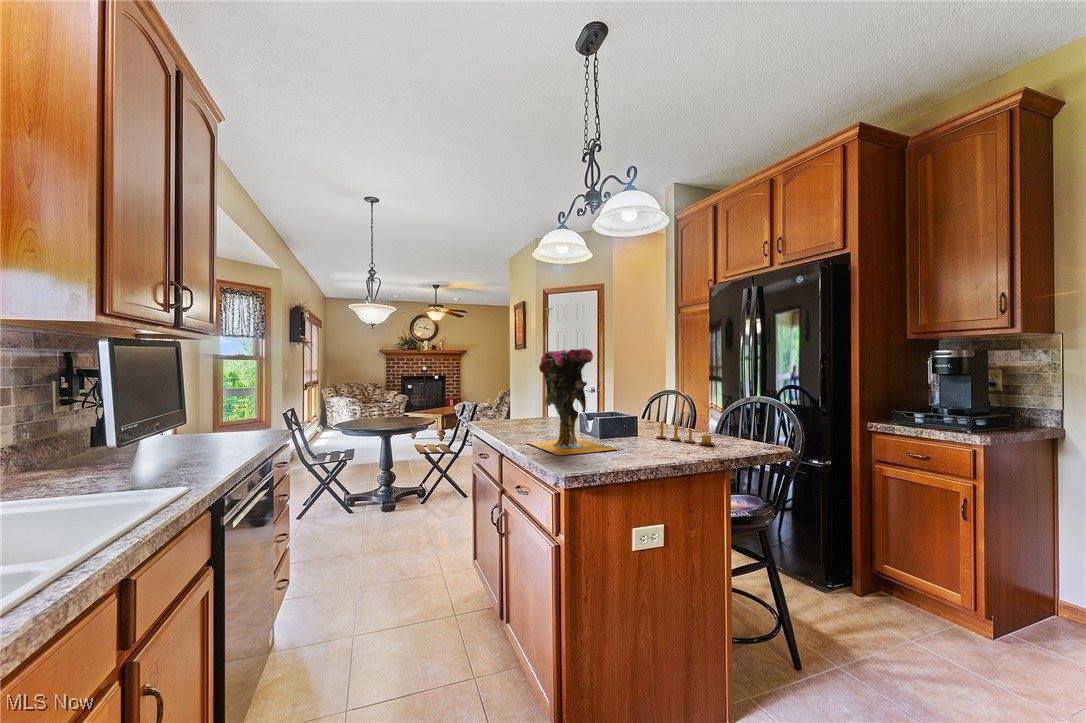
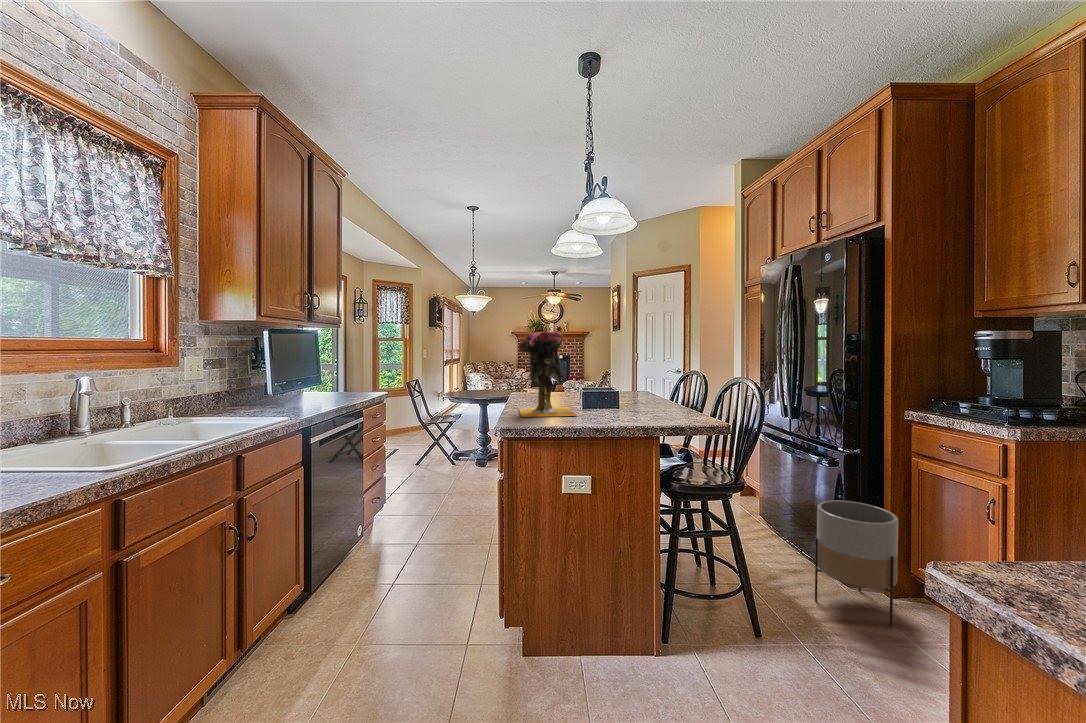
candle: present [656,421,714,445] -> none [632,394,670,418]
planter: none [809,514,890,633] -> present [815,500,898,626]

